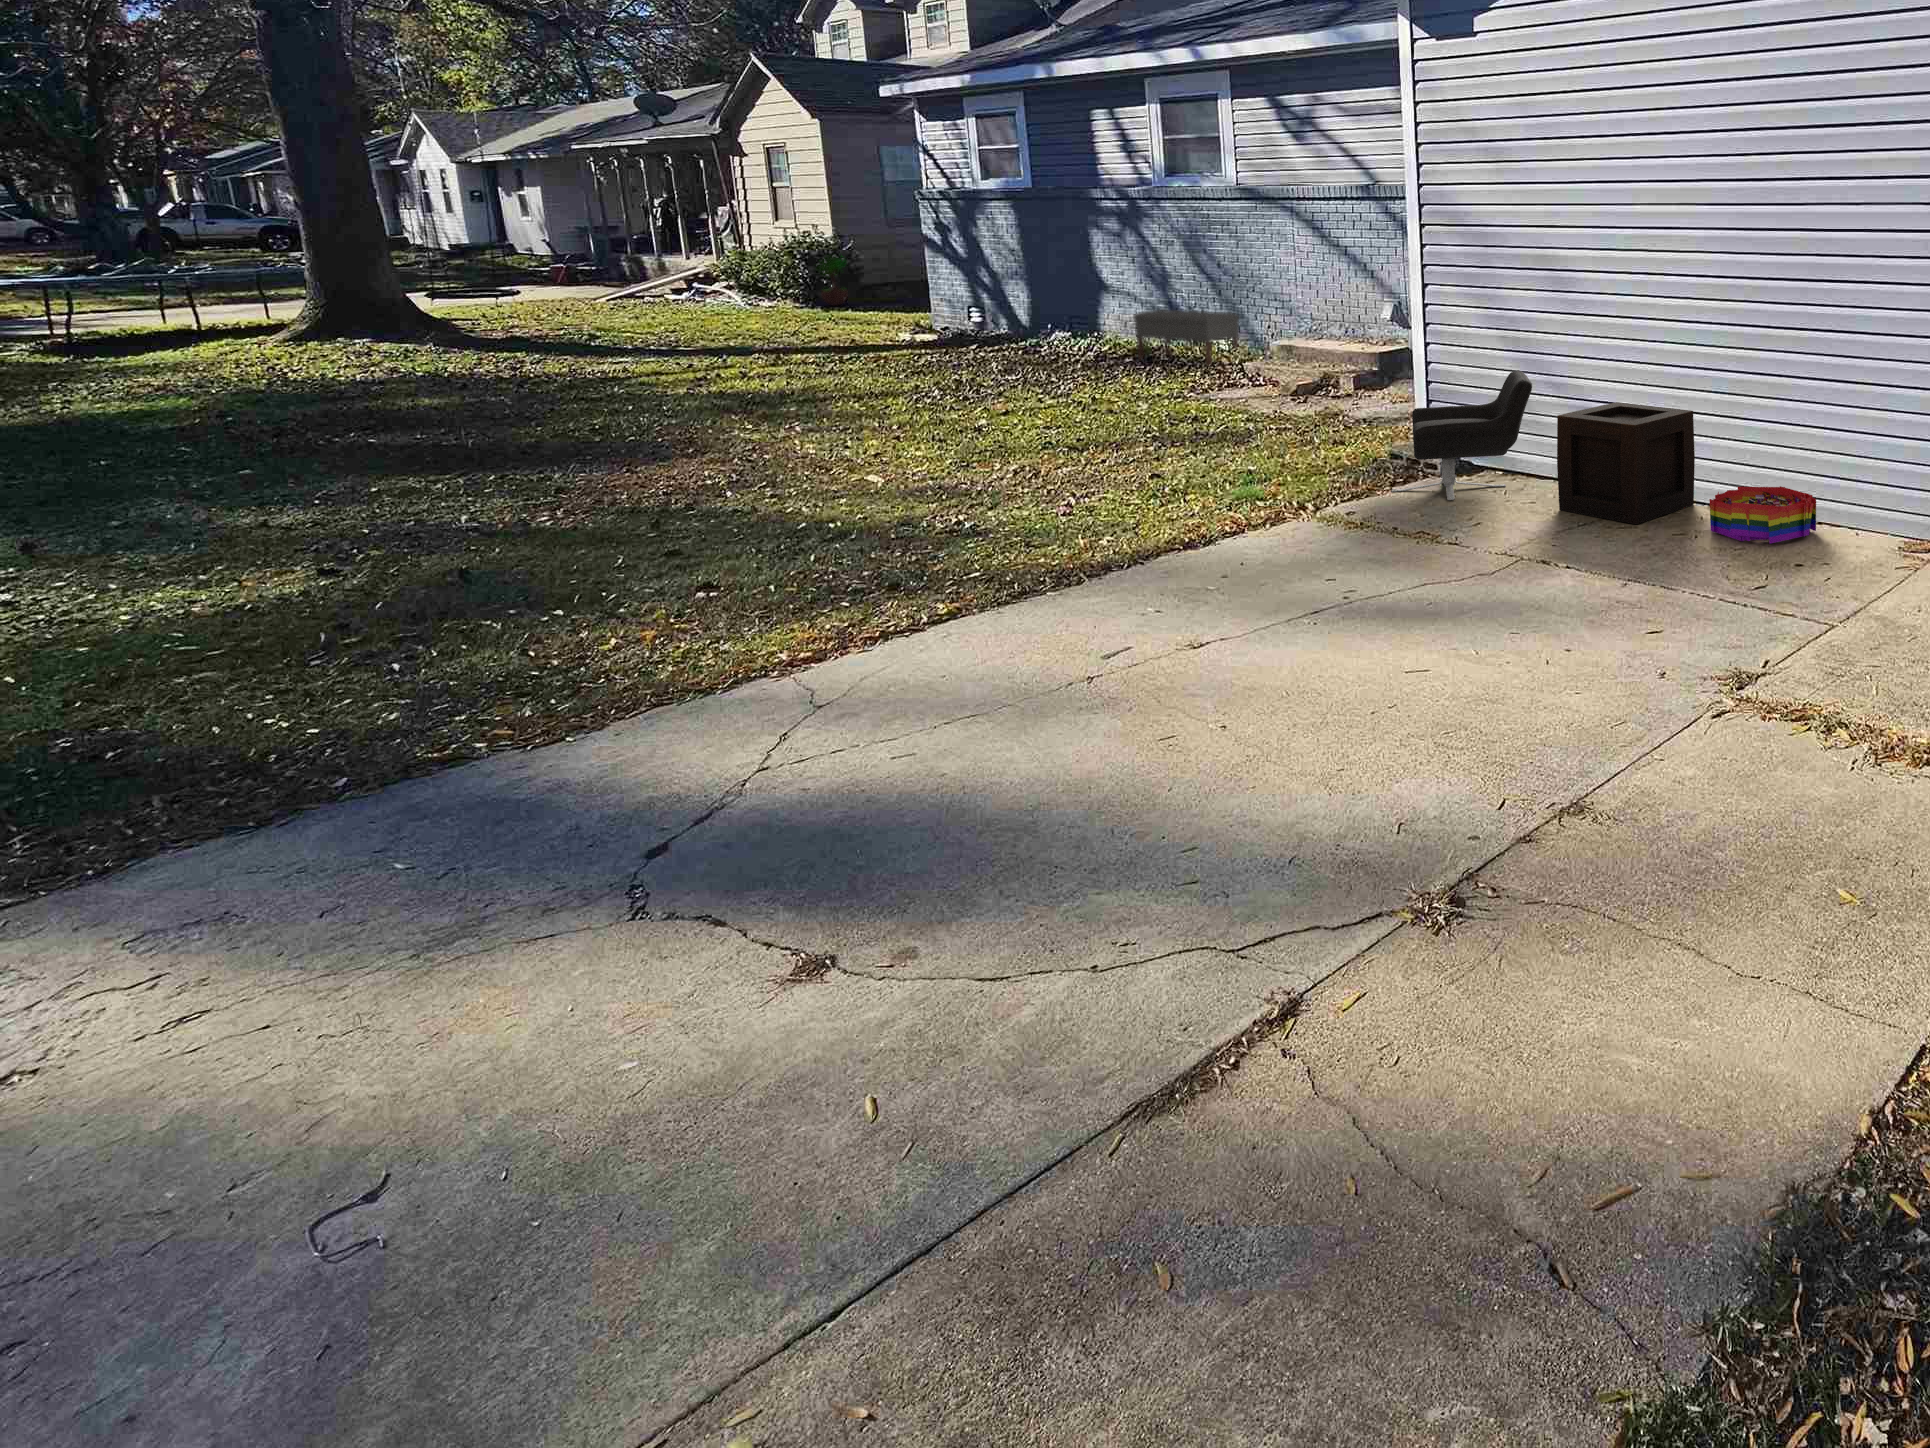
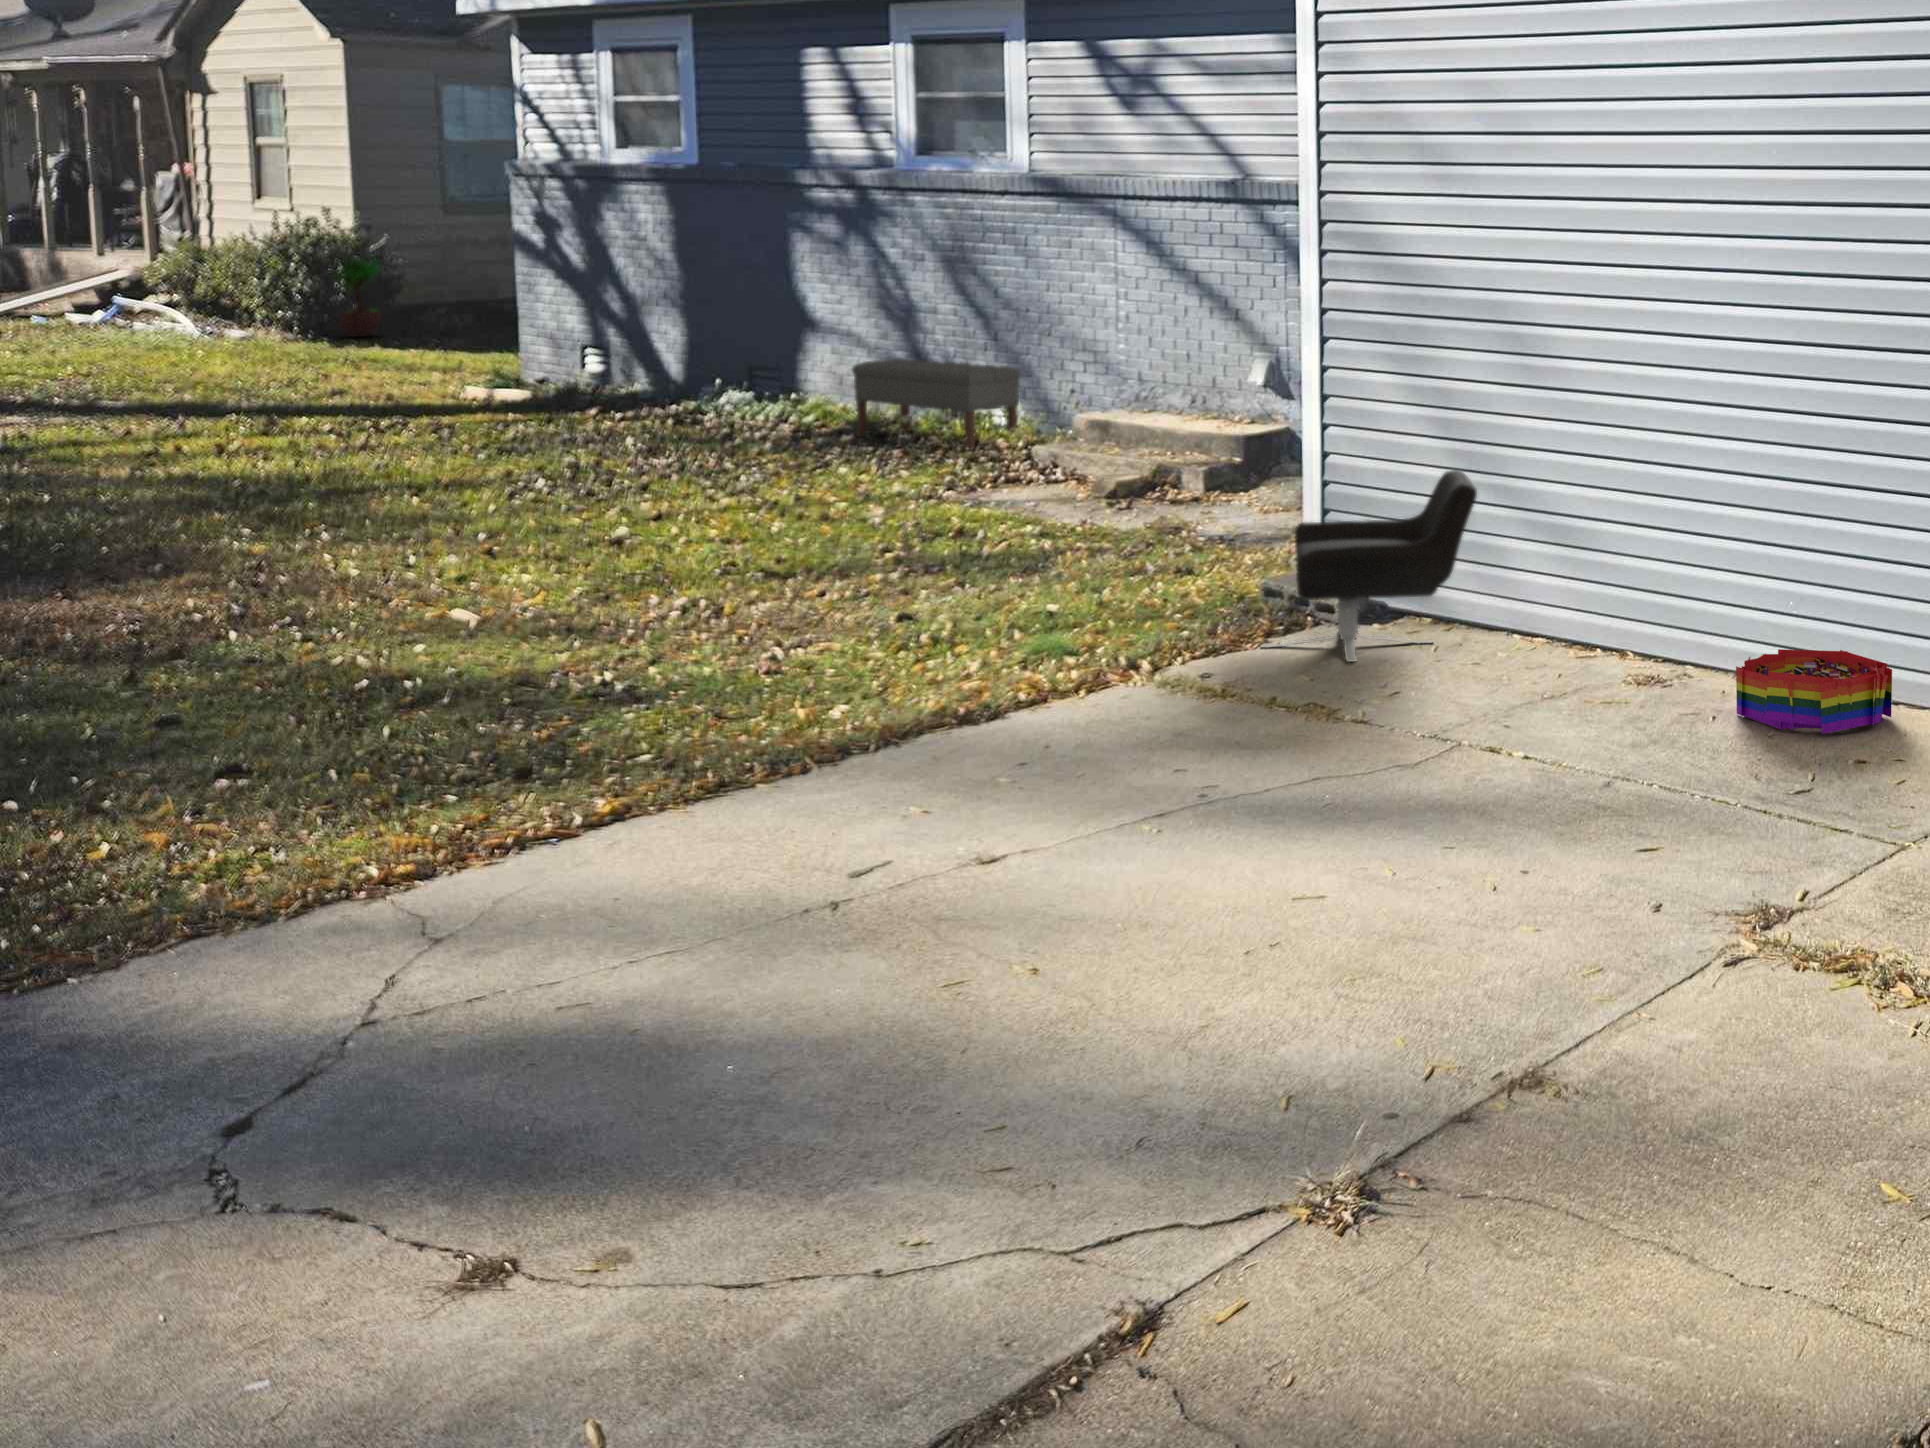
wooden crate: present [1557,402,1695,524] -> none [1512,520,1716,703]

